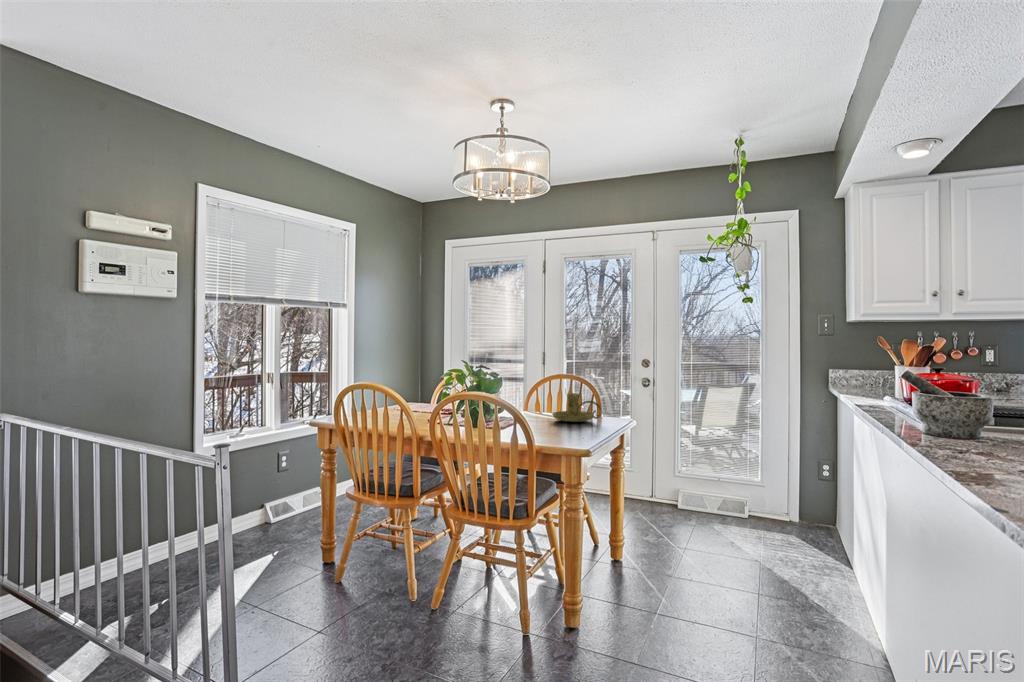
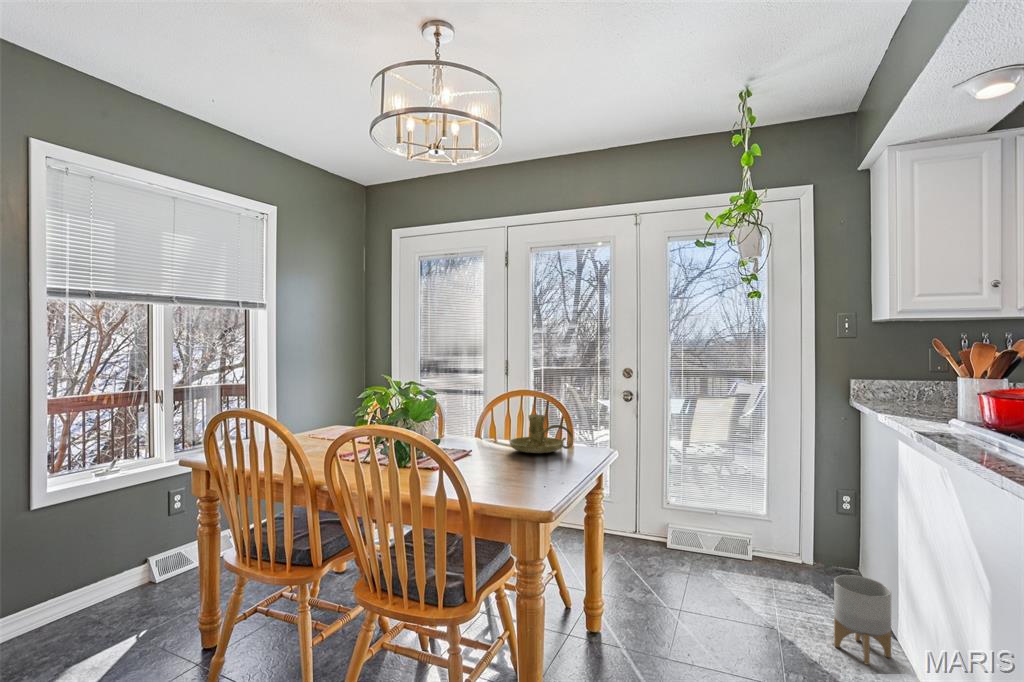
planter: none [802,519,845,582] -> present [834,575,891,665]

